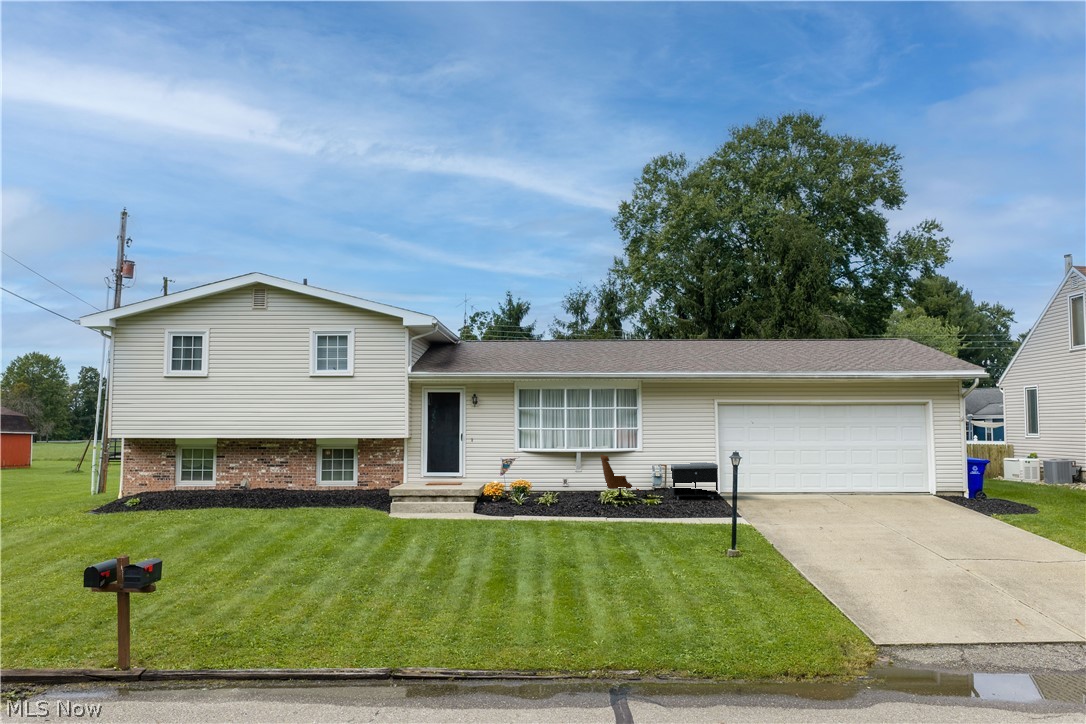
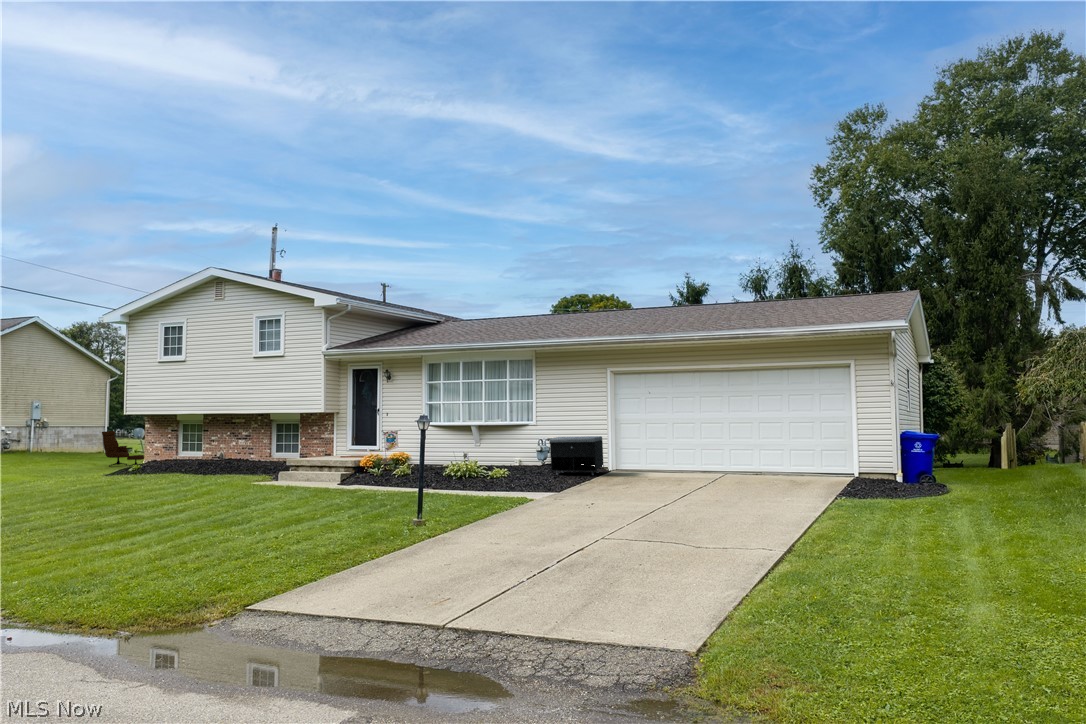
lounge chair: present [601,455,652,500] -> present [102,431,144,467]

